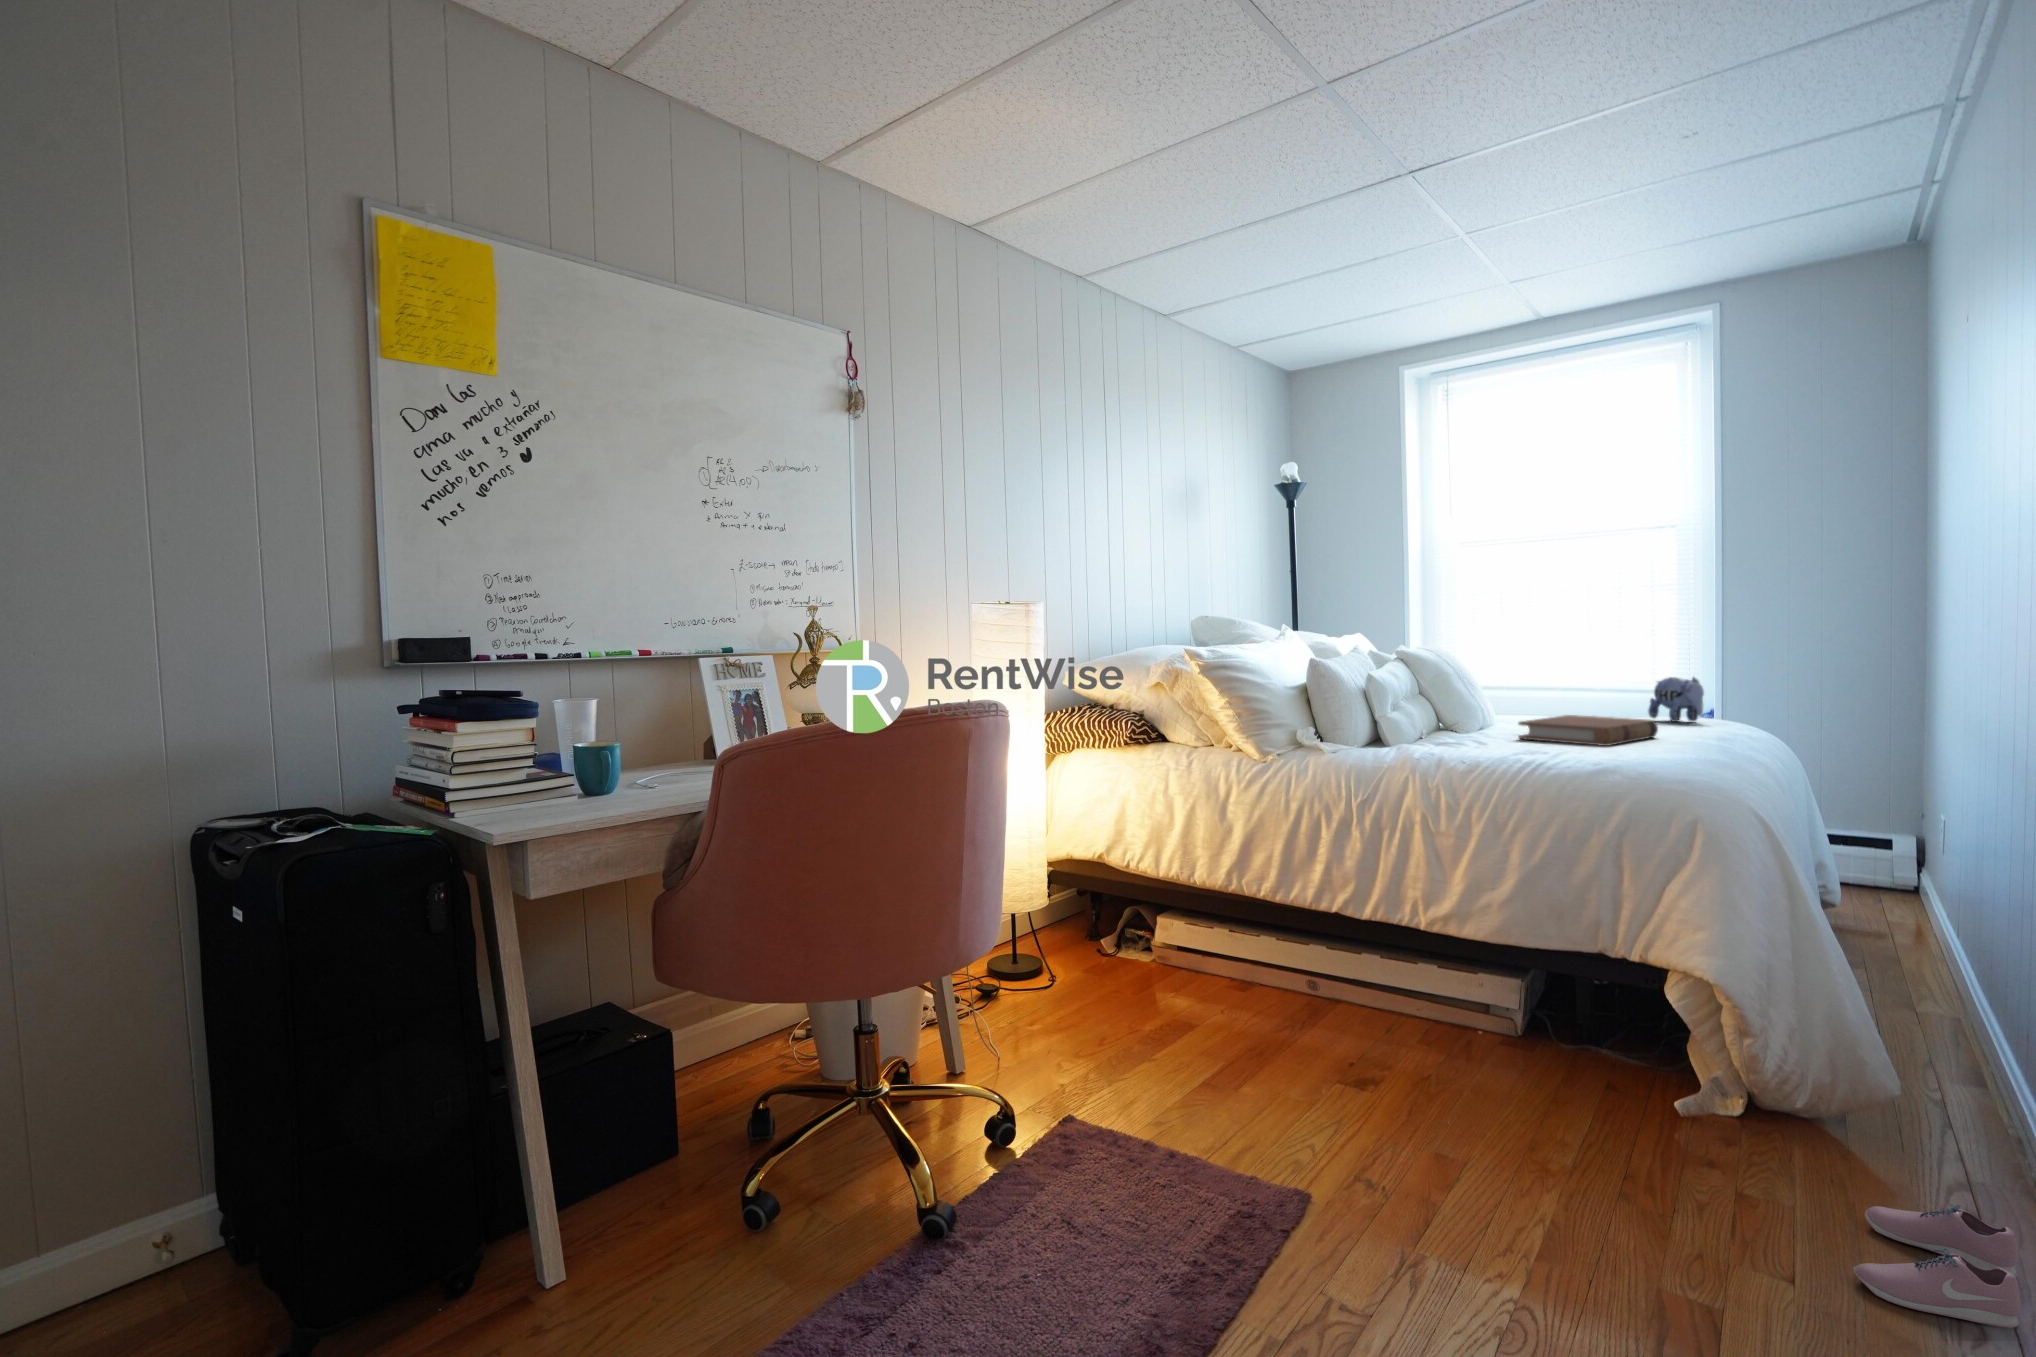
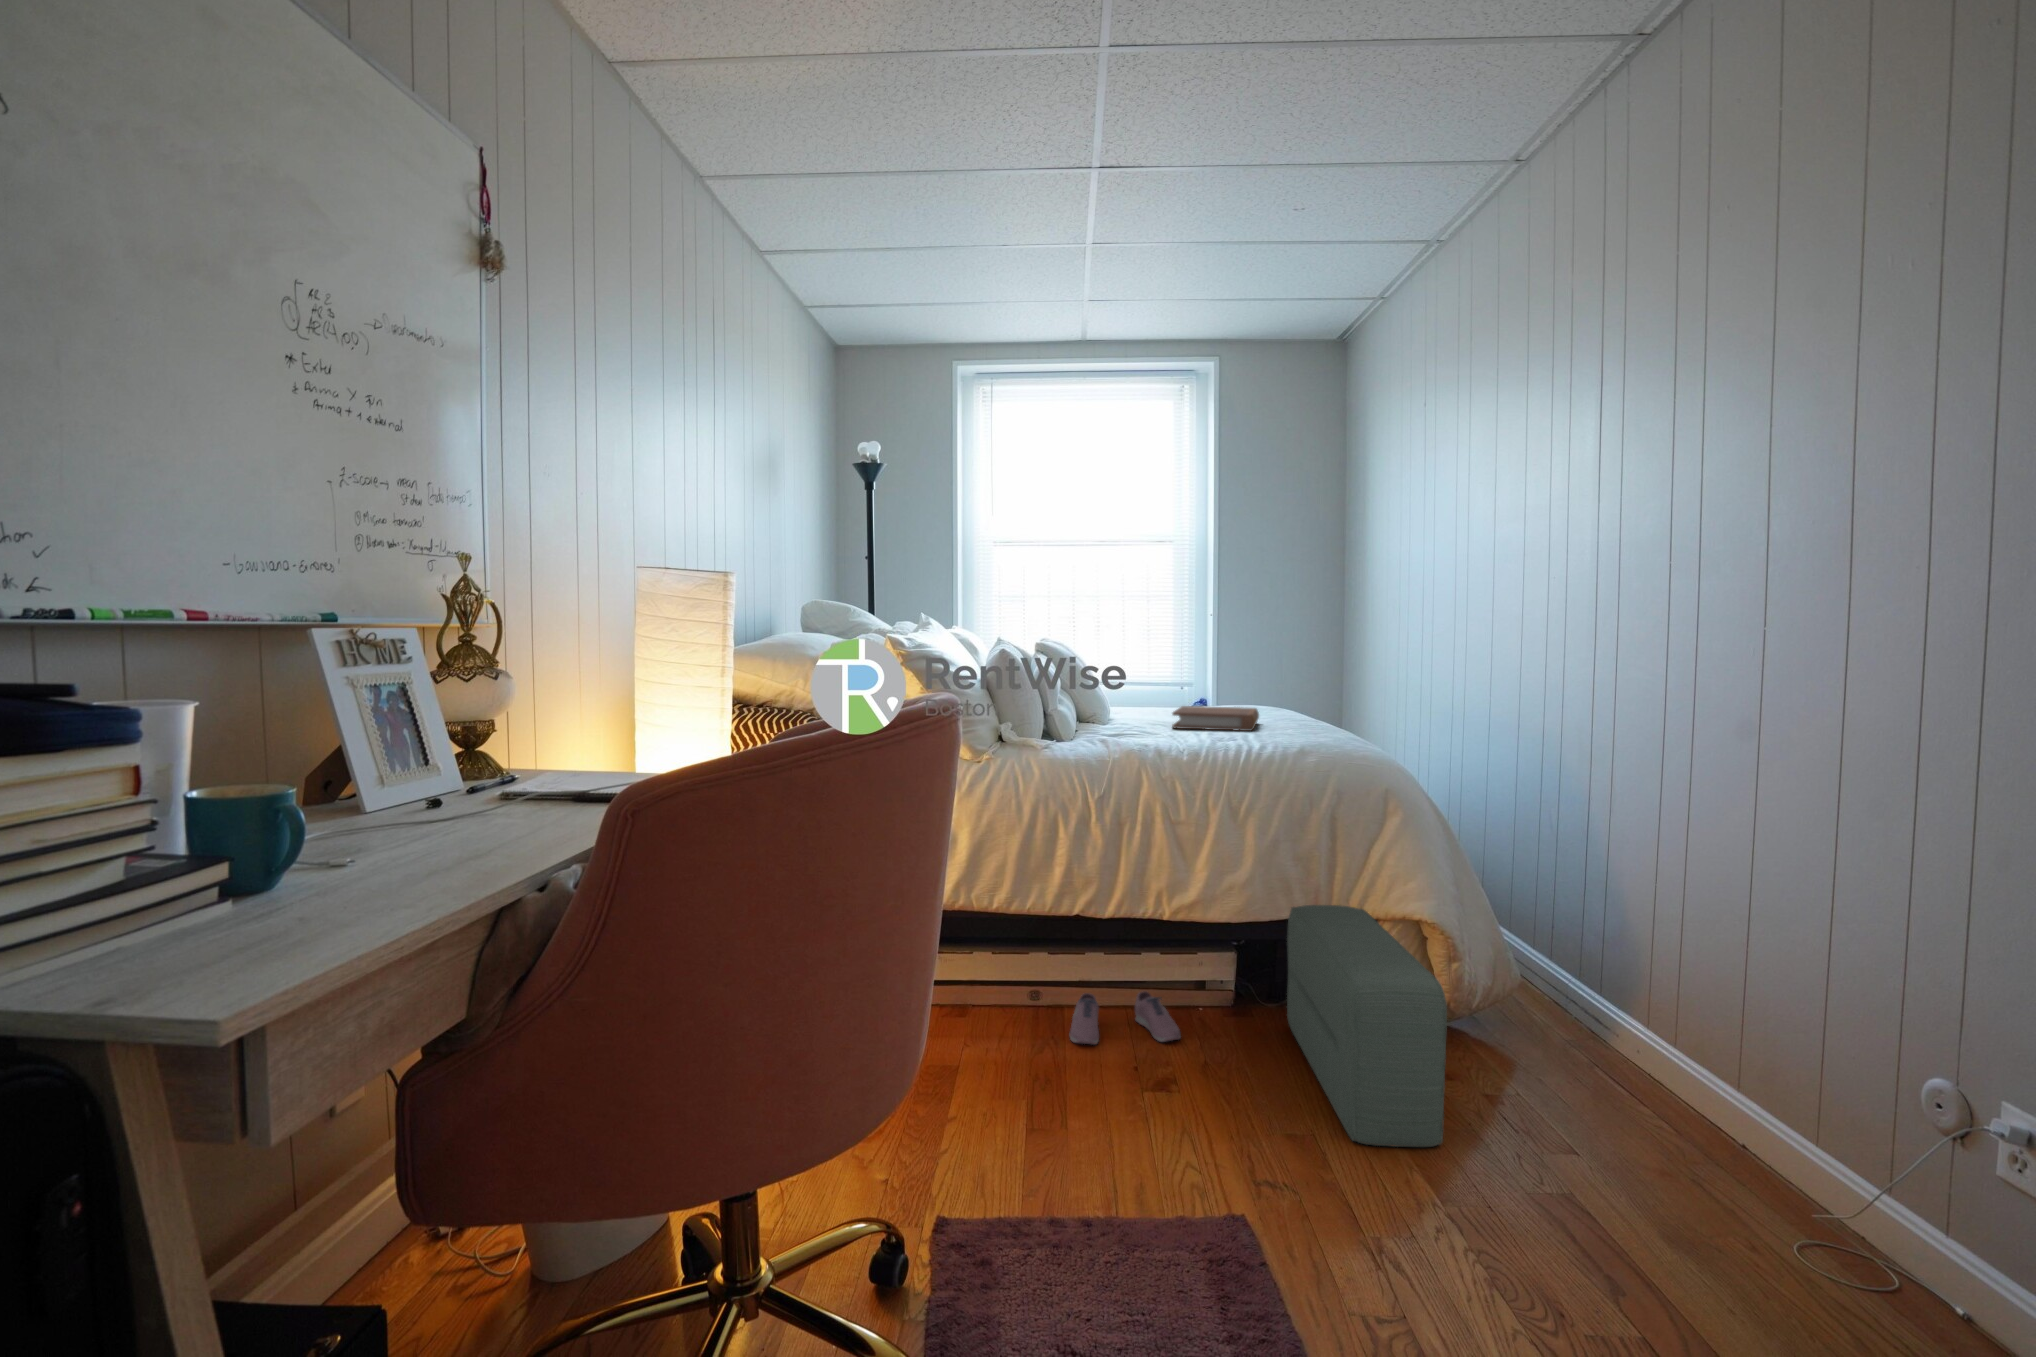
plush toy: present [1648,677,1704,722] -> none [1196,672,1242,711]
pouf: none [1476,939,1650,1203] -> present [1287,905,1447,1147]
shoe: present [1853,1204,2021,1328] -> present [1070,991,1181,1045]

